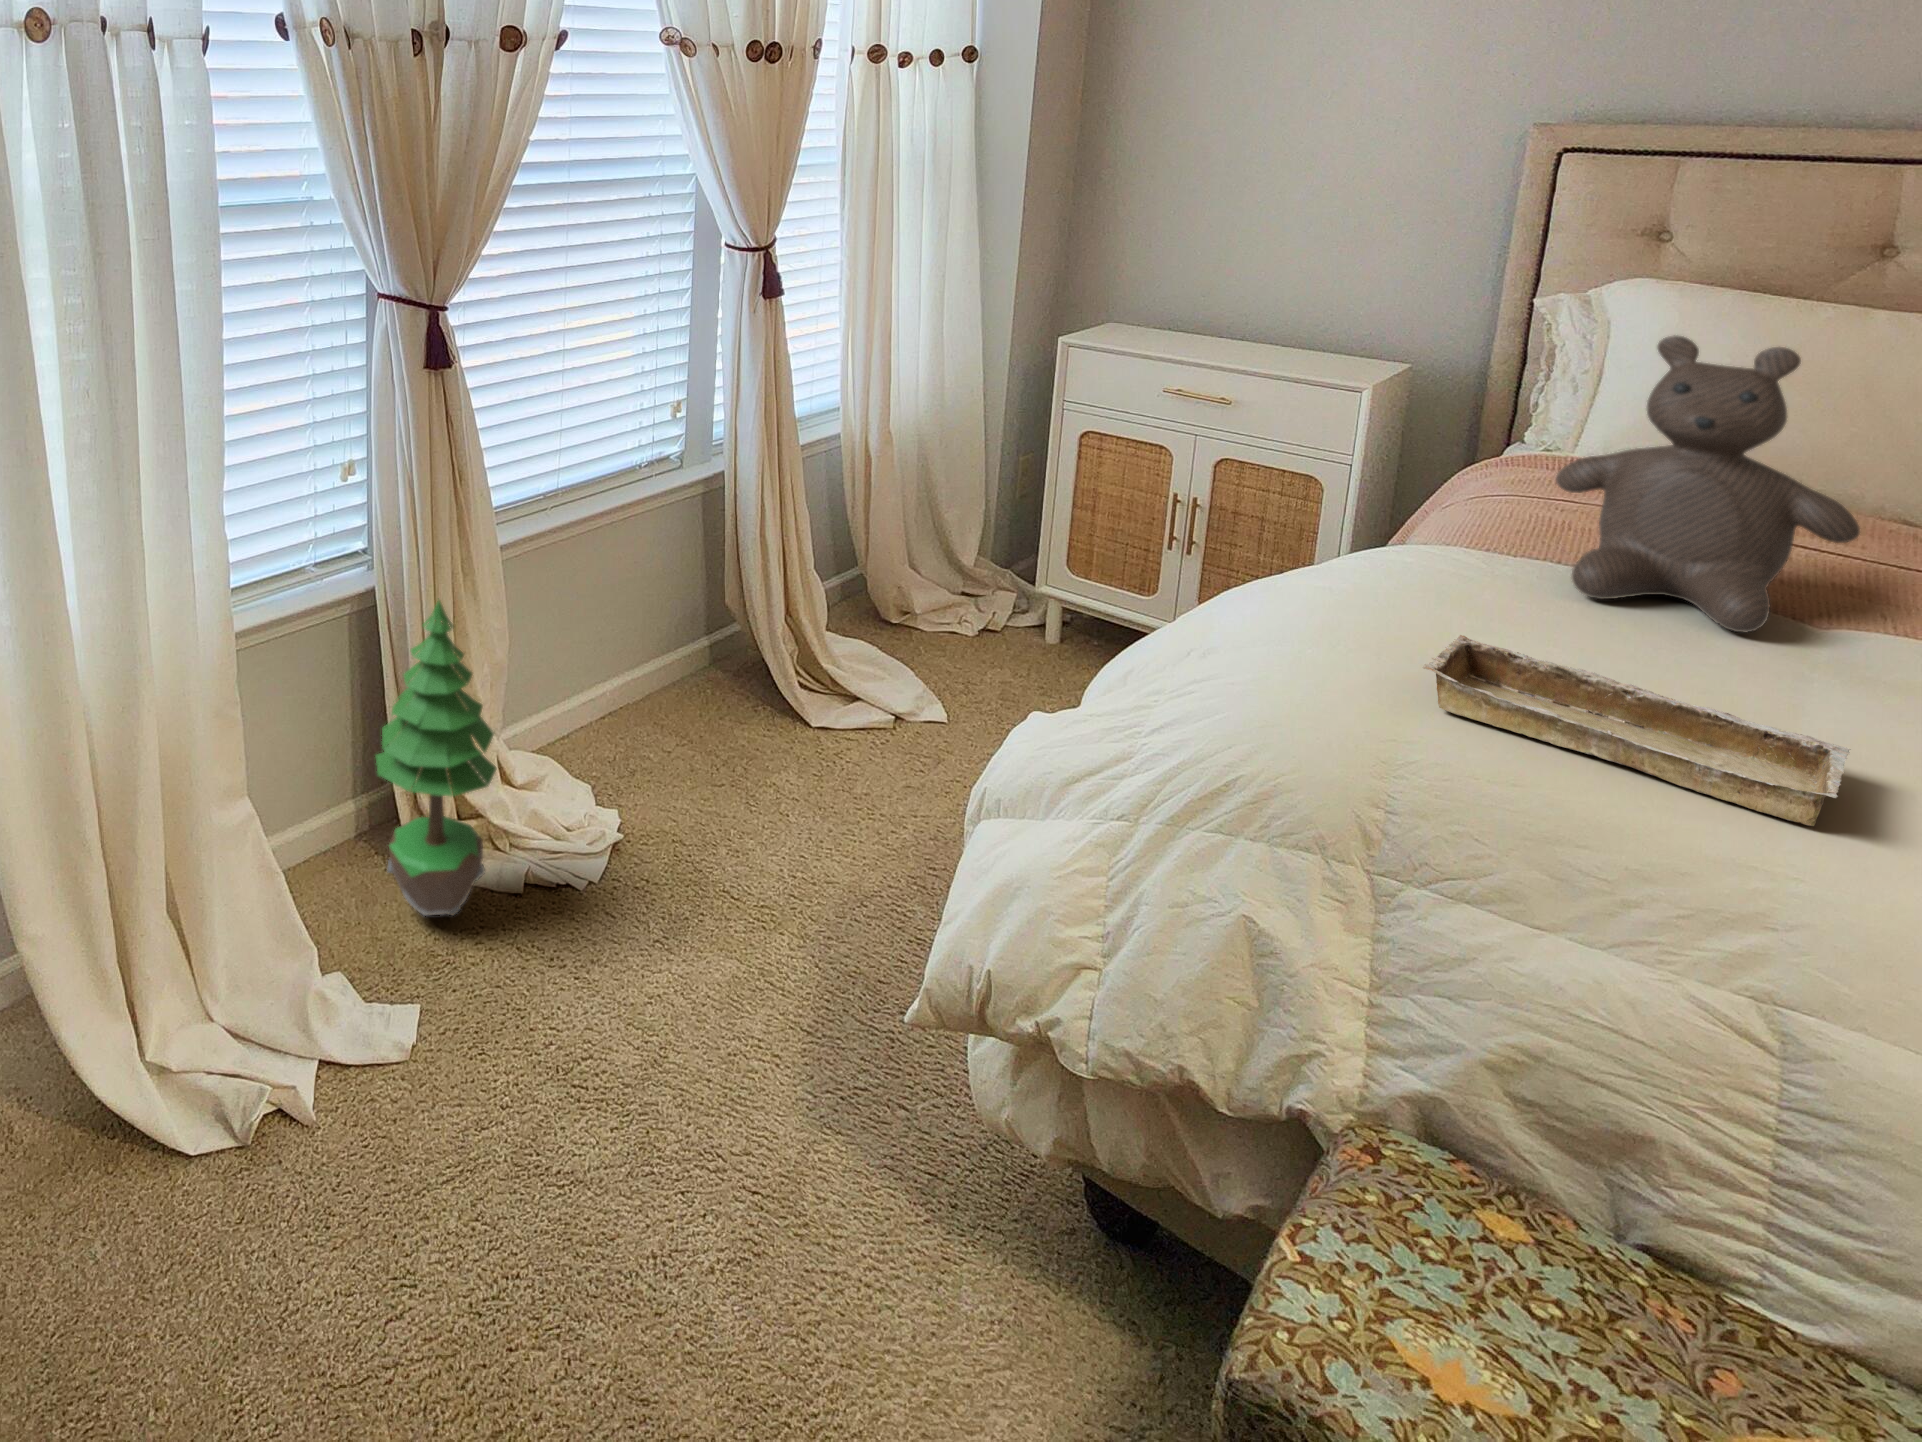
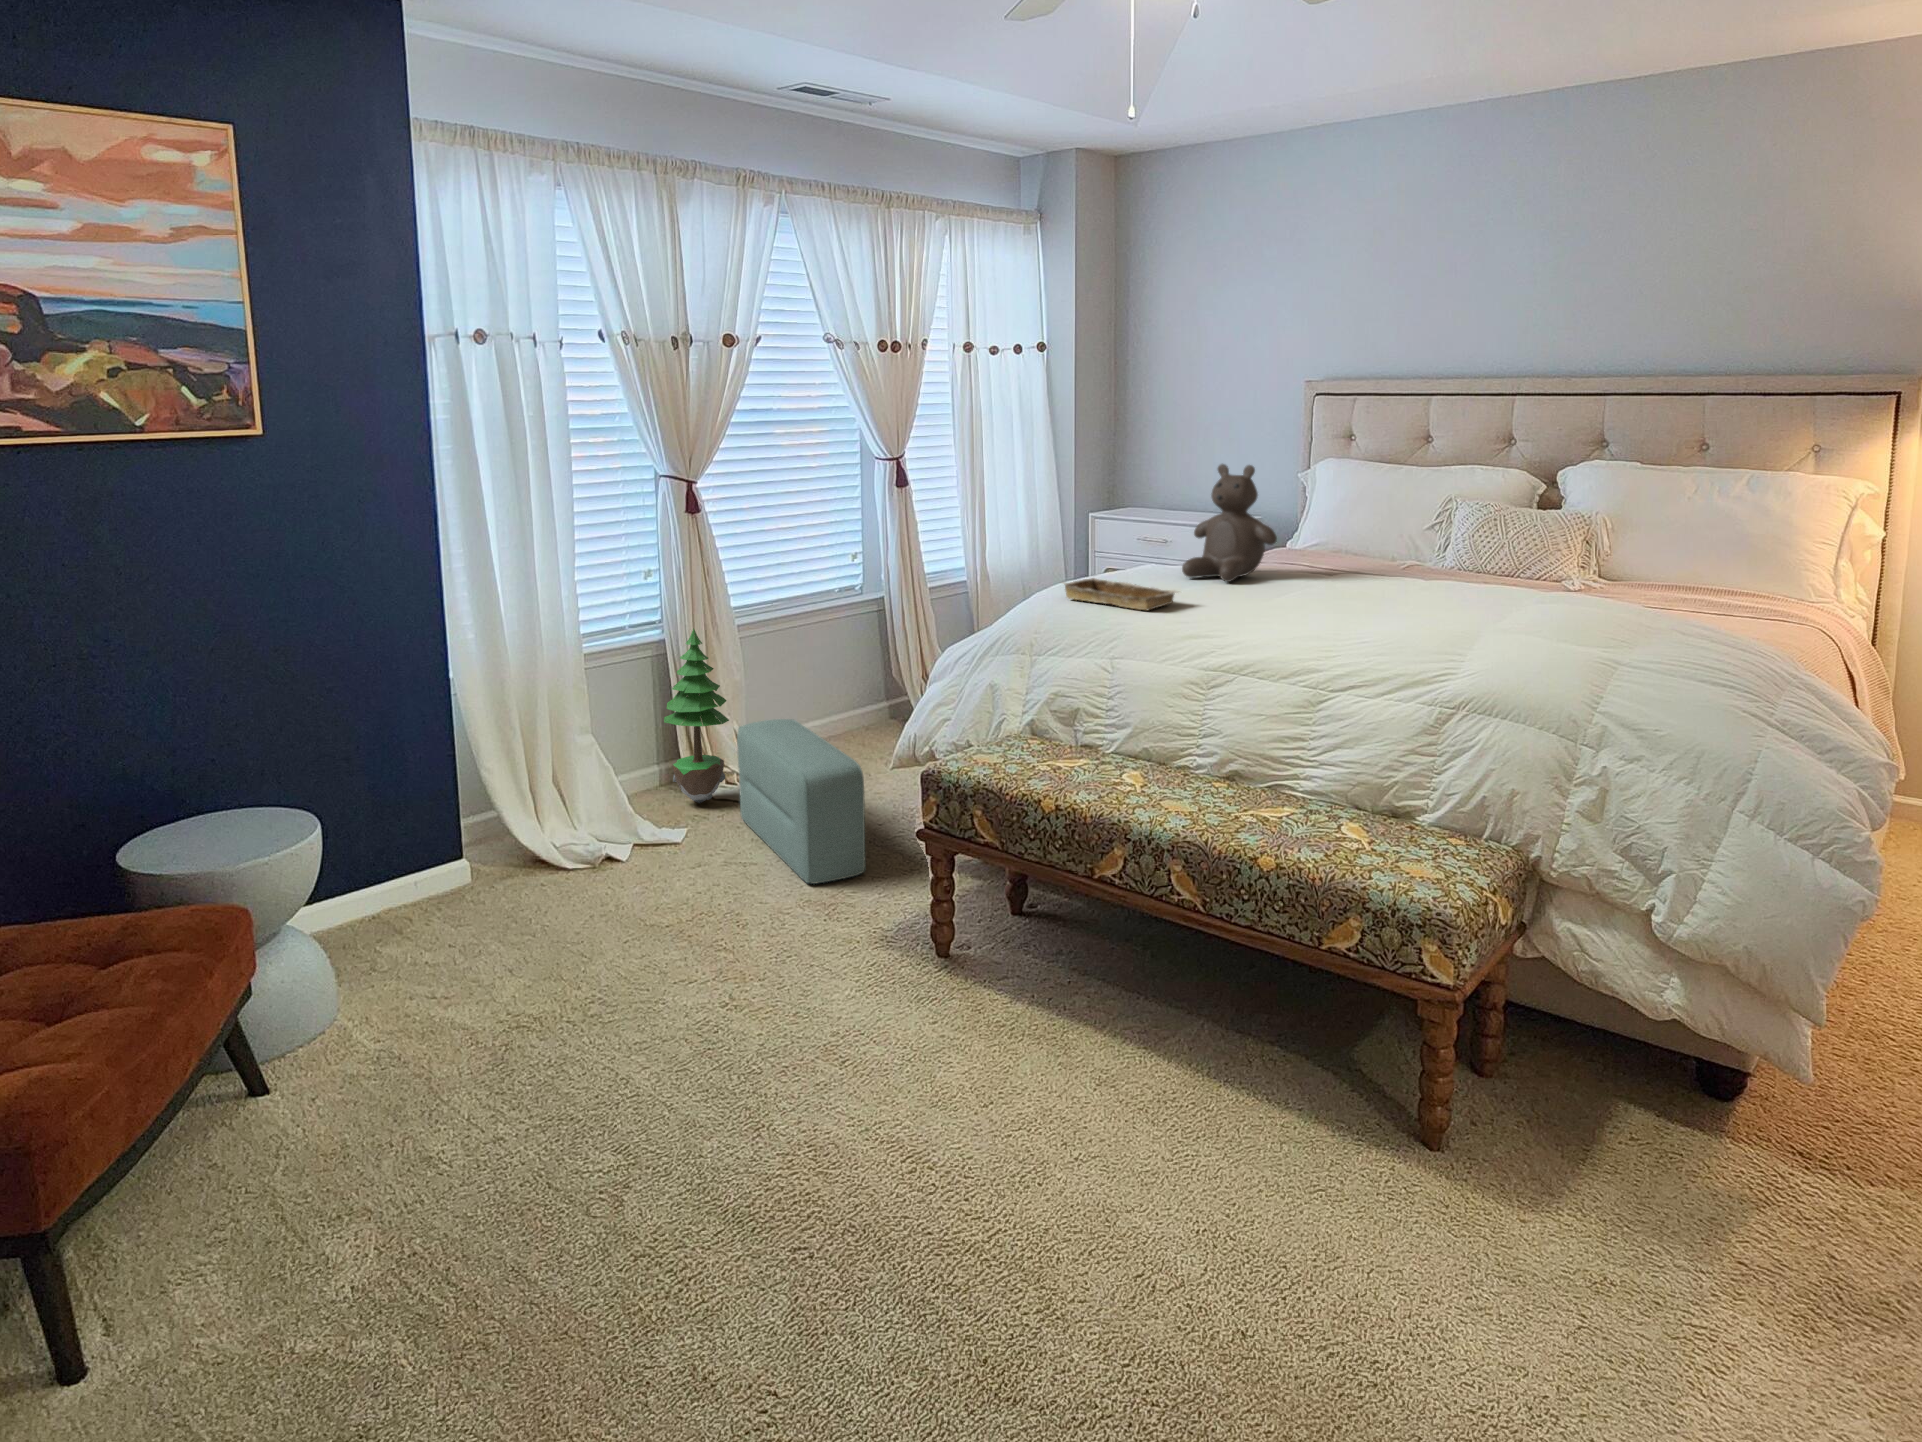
pouf: none [522,799,874,1330] -> present [737,719,865,884]

